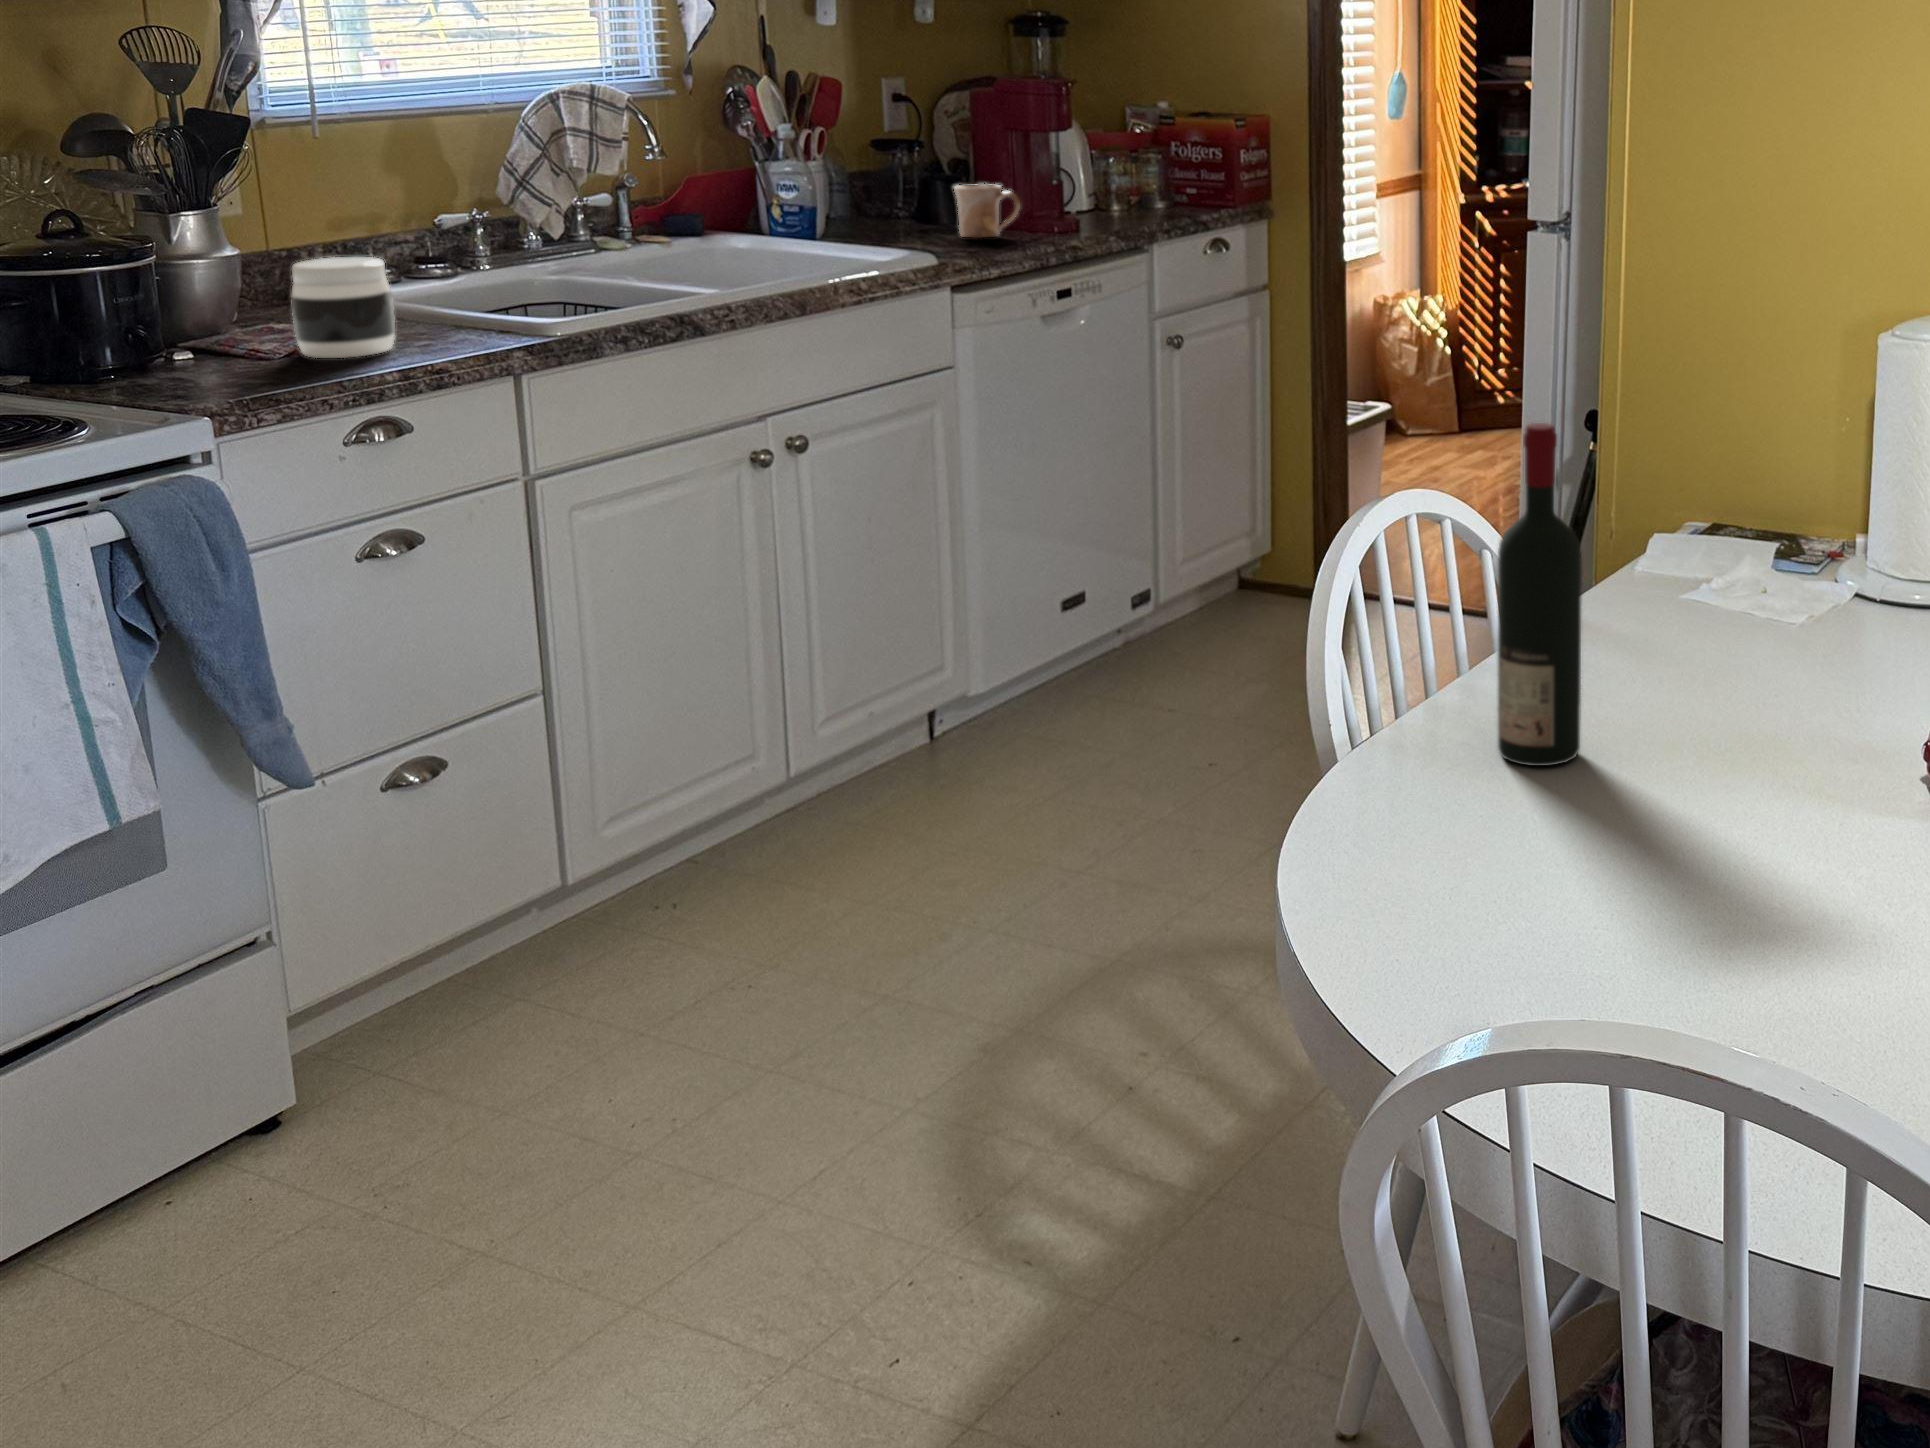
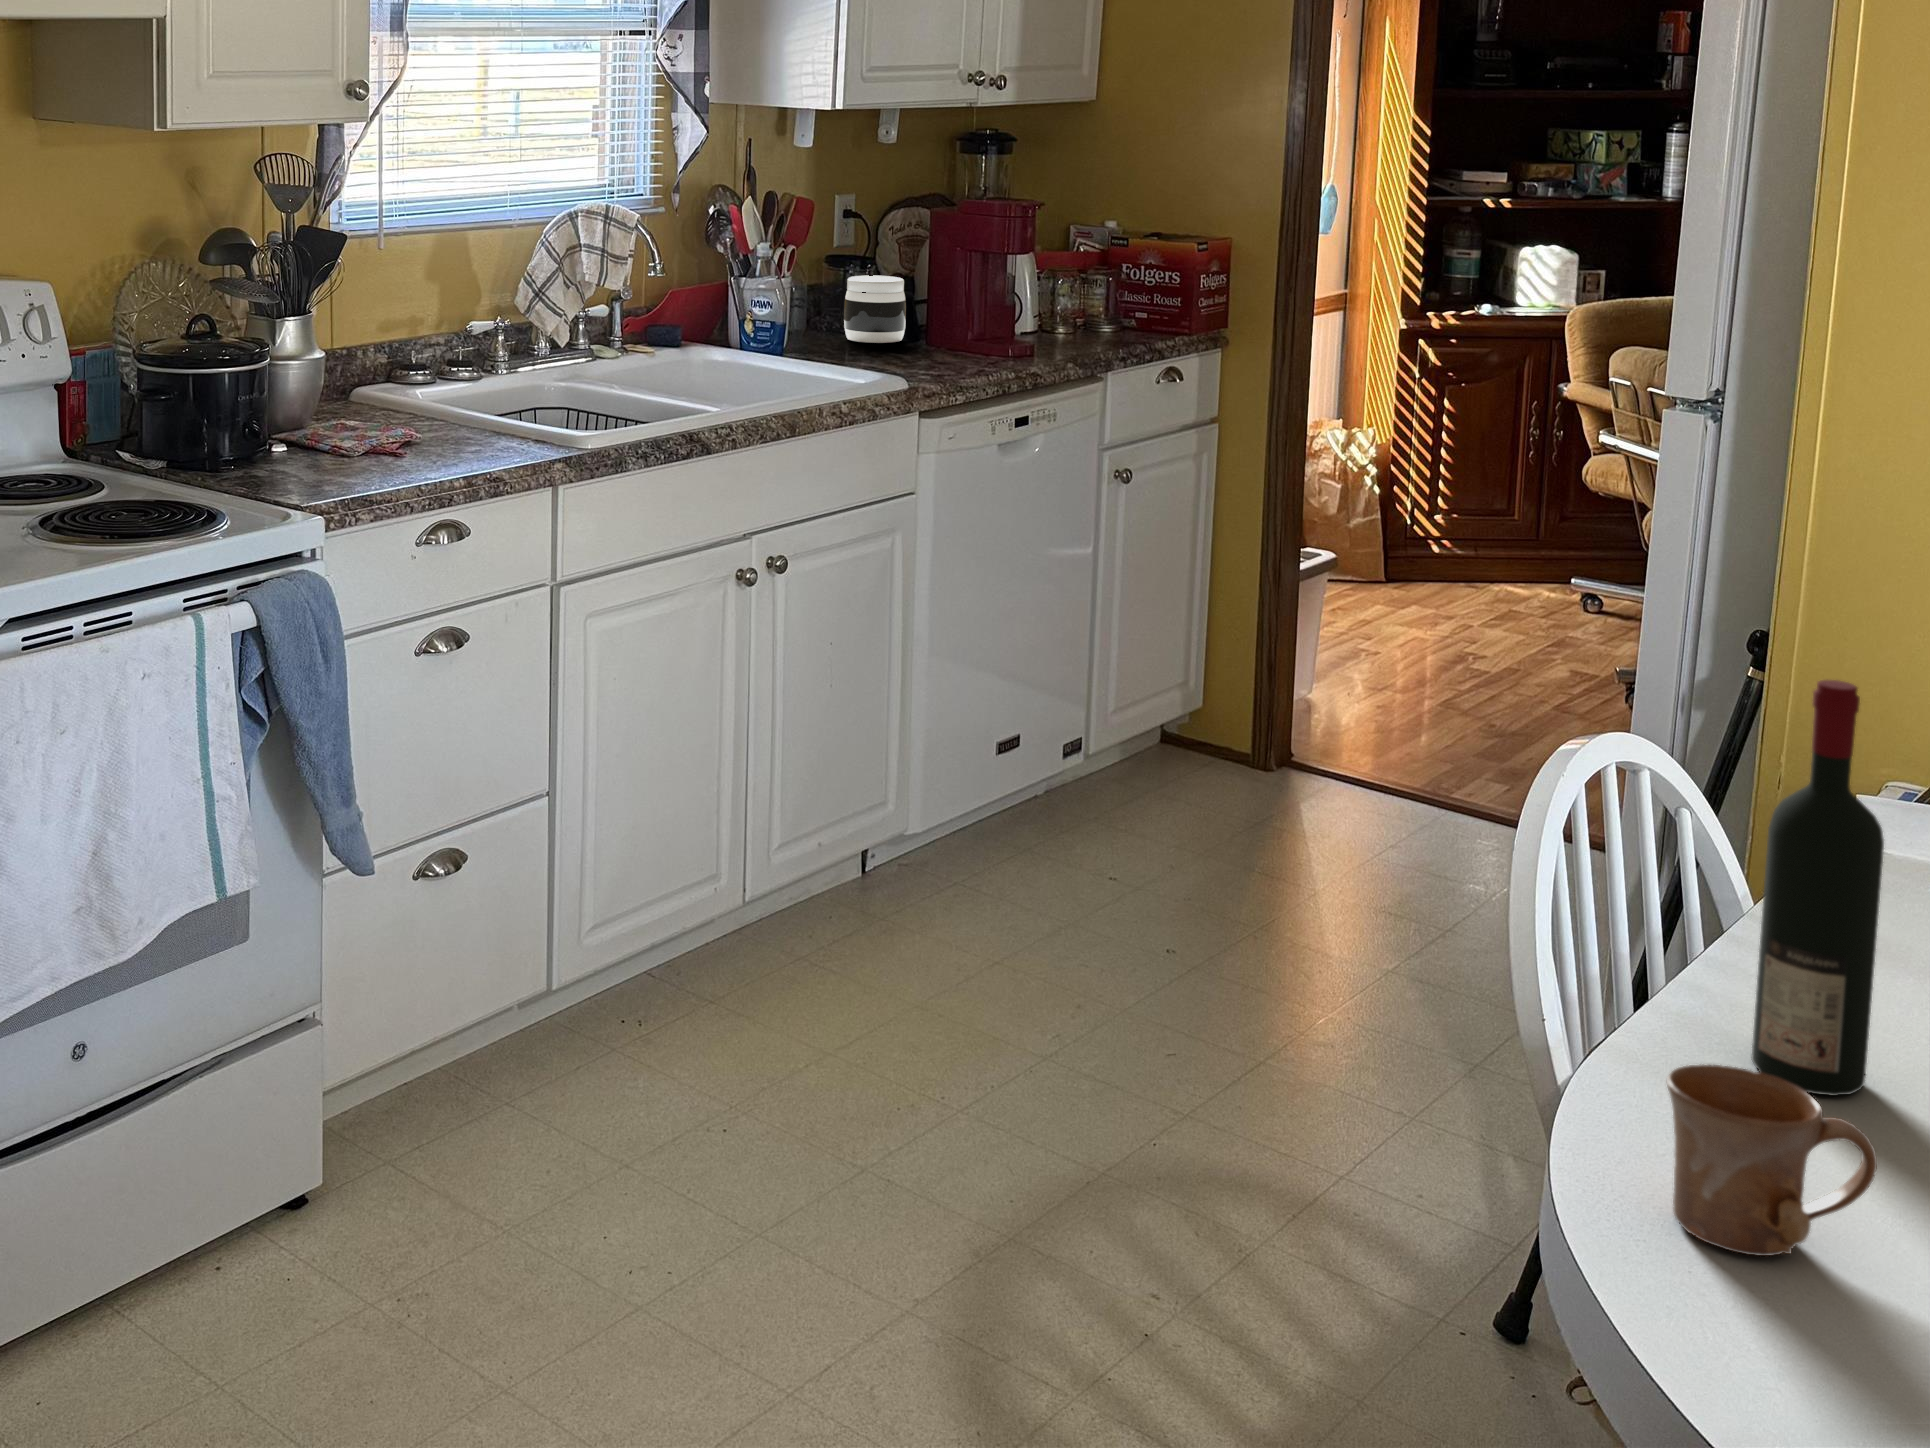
mug: present [954,184,1020,238] -> present [1667,1065,1877,1256]
jar: present [291,257,395,358] -> present [844,275,906,343]

